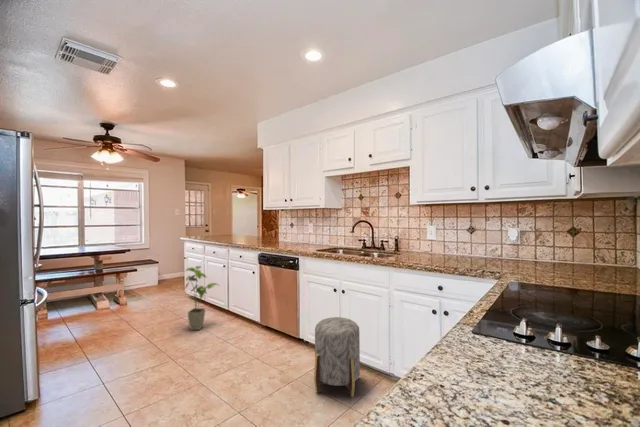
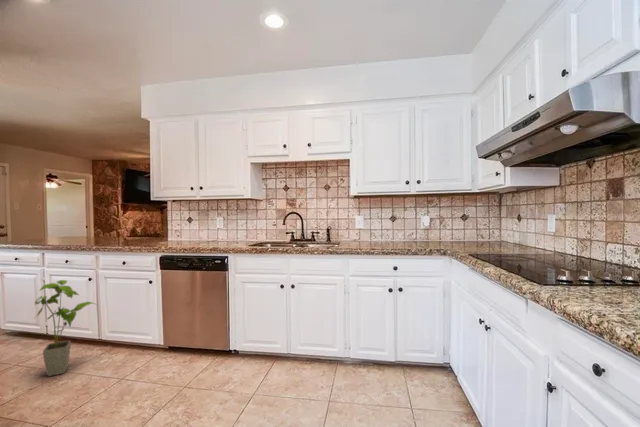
stool: present [314,317,360,397] -> none [278,312,327,396]

